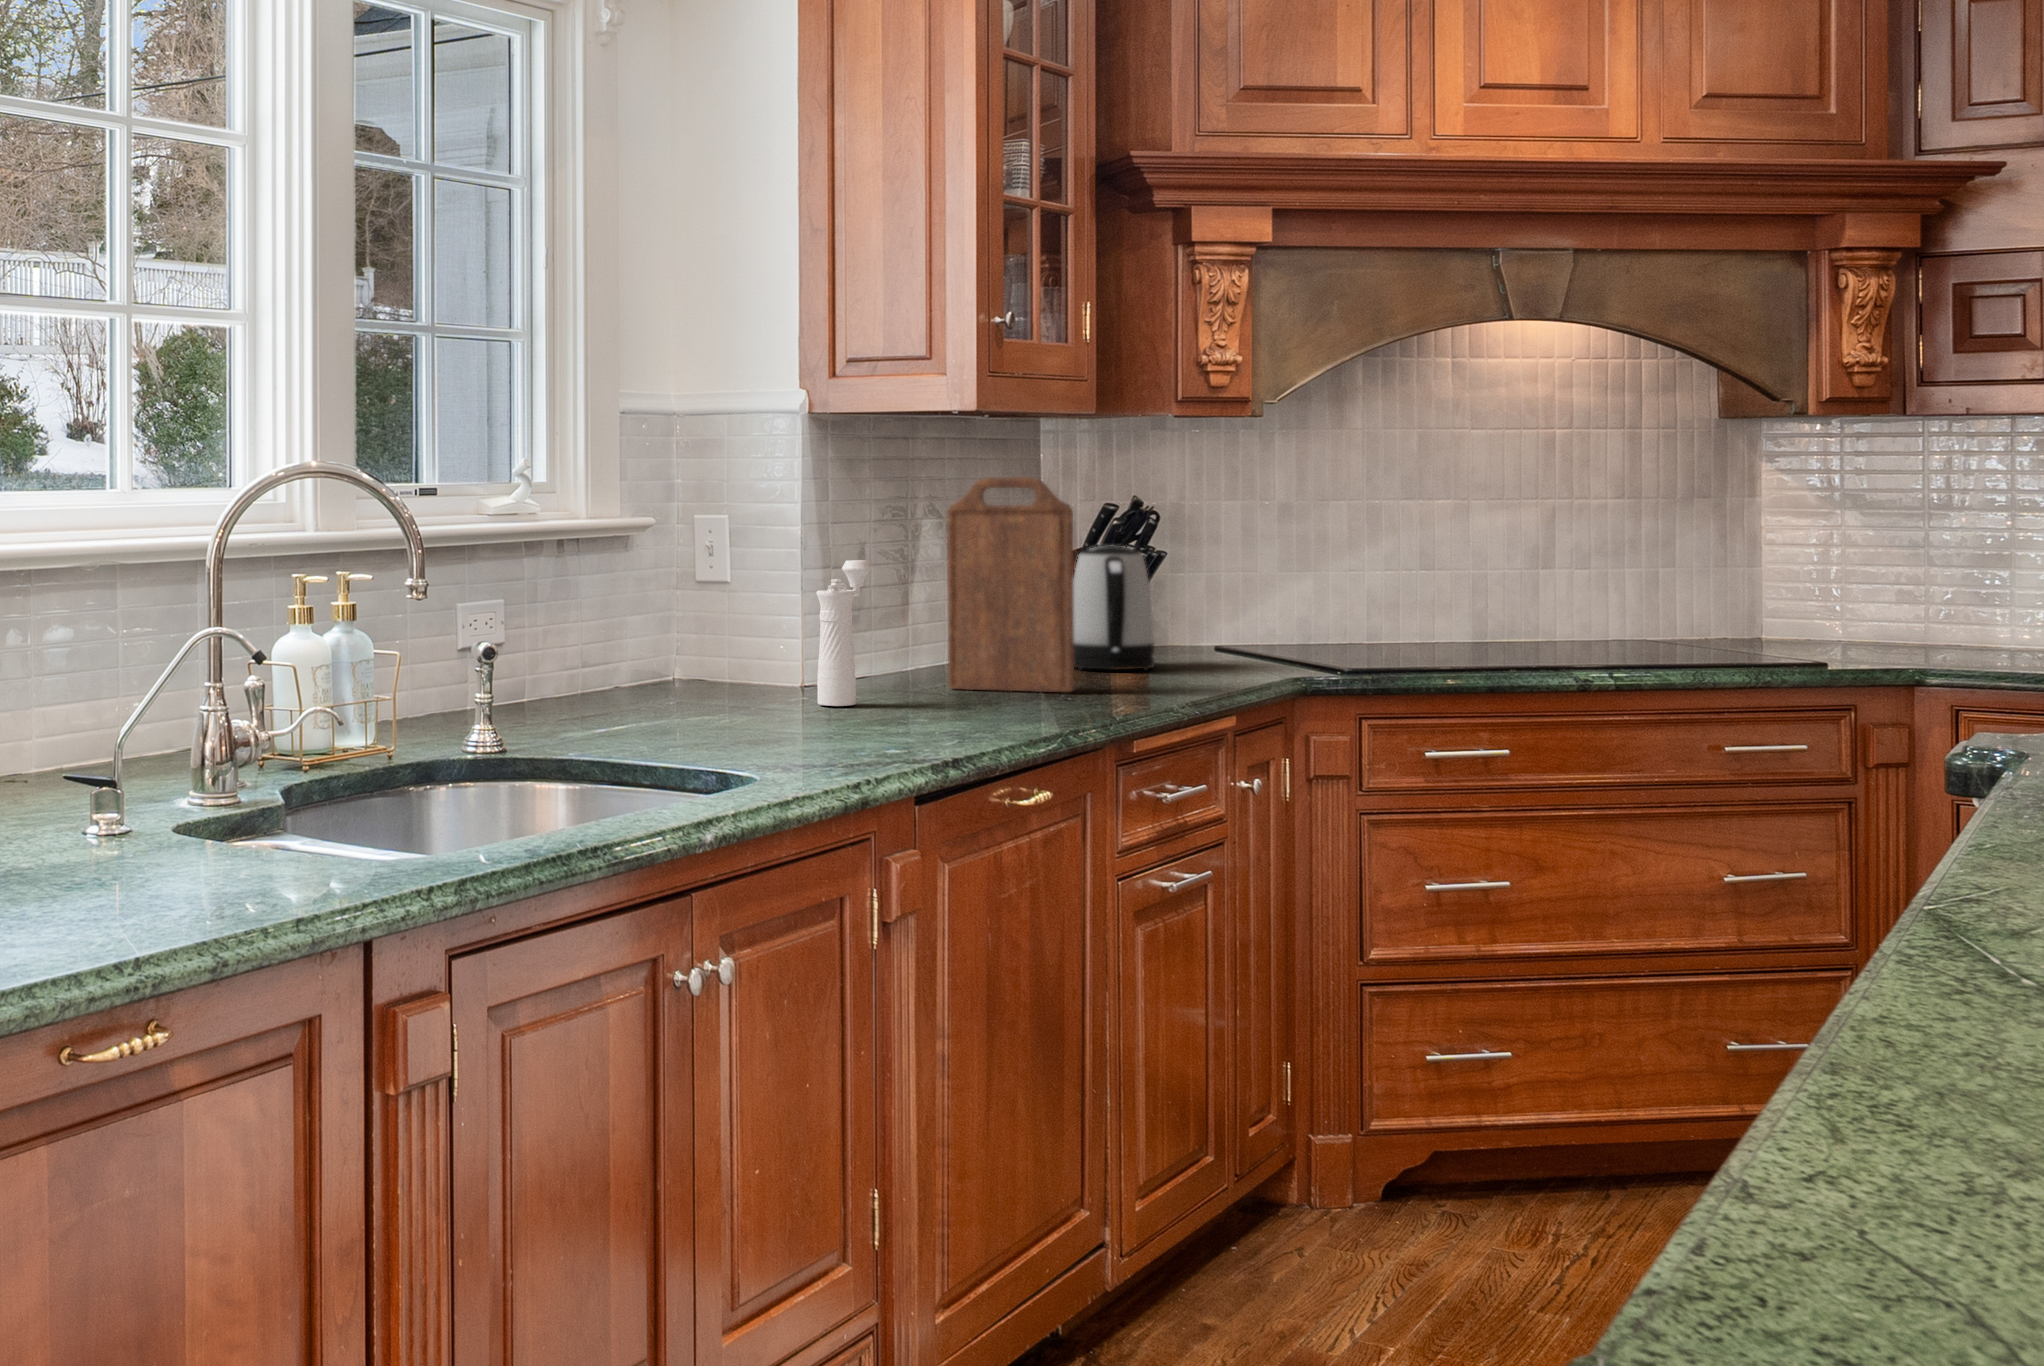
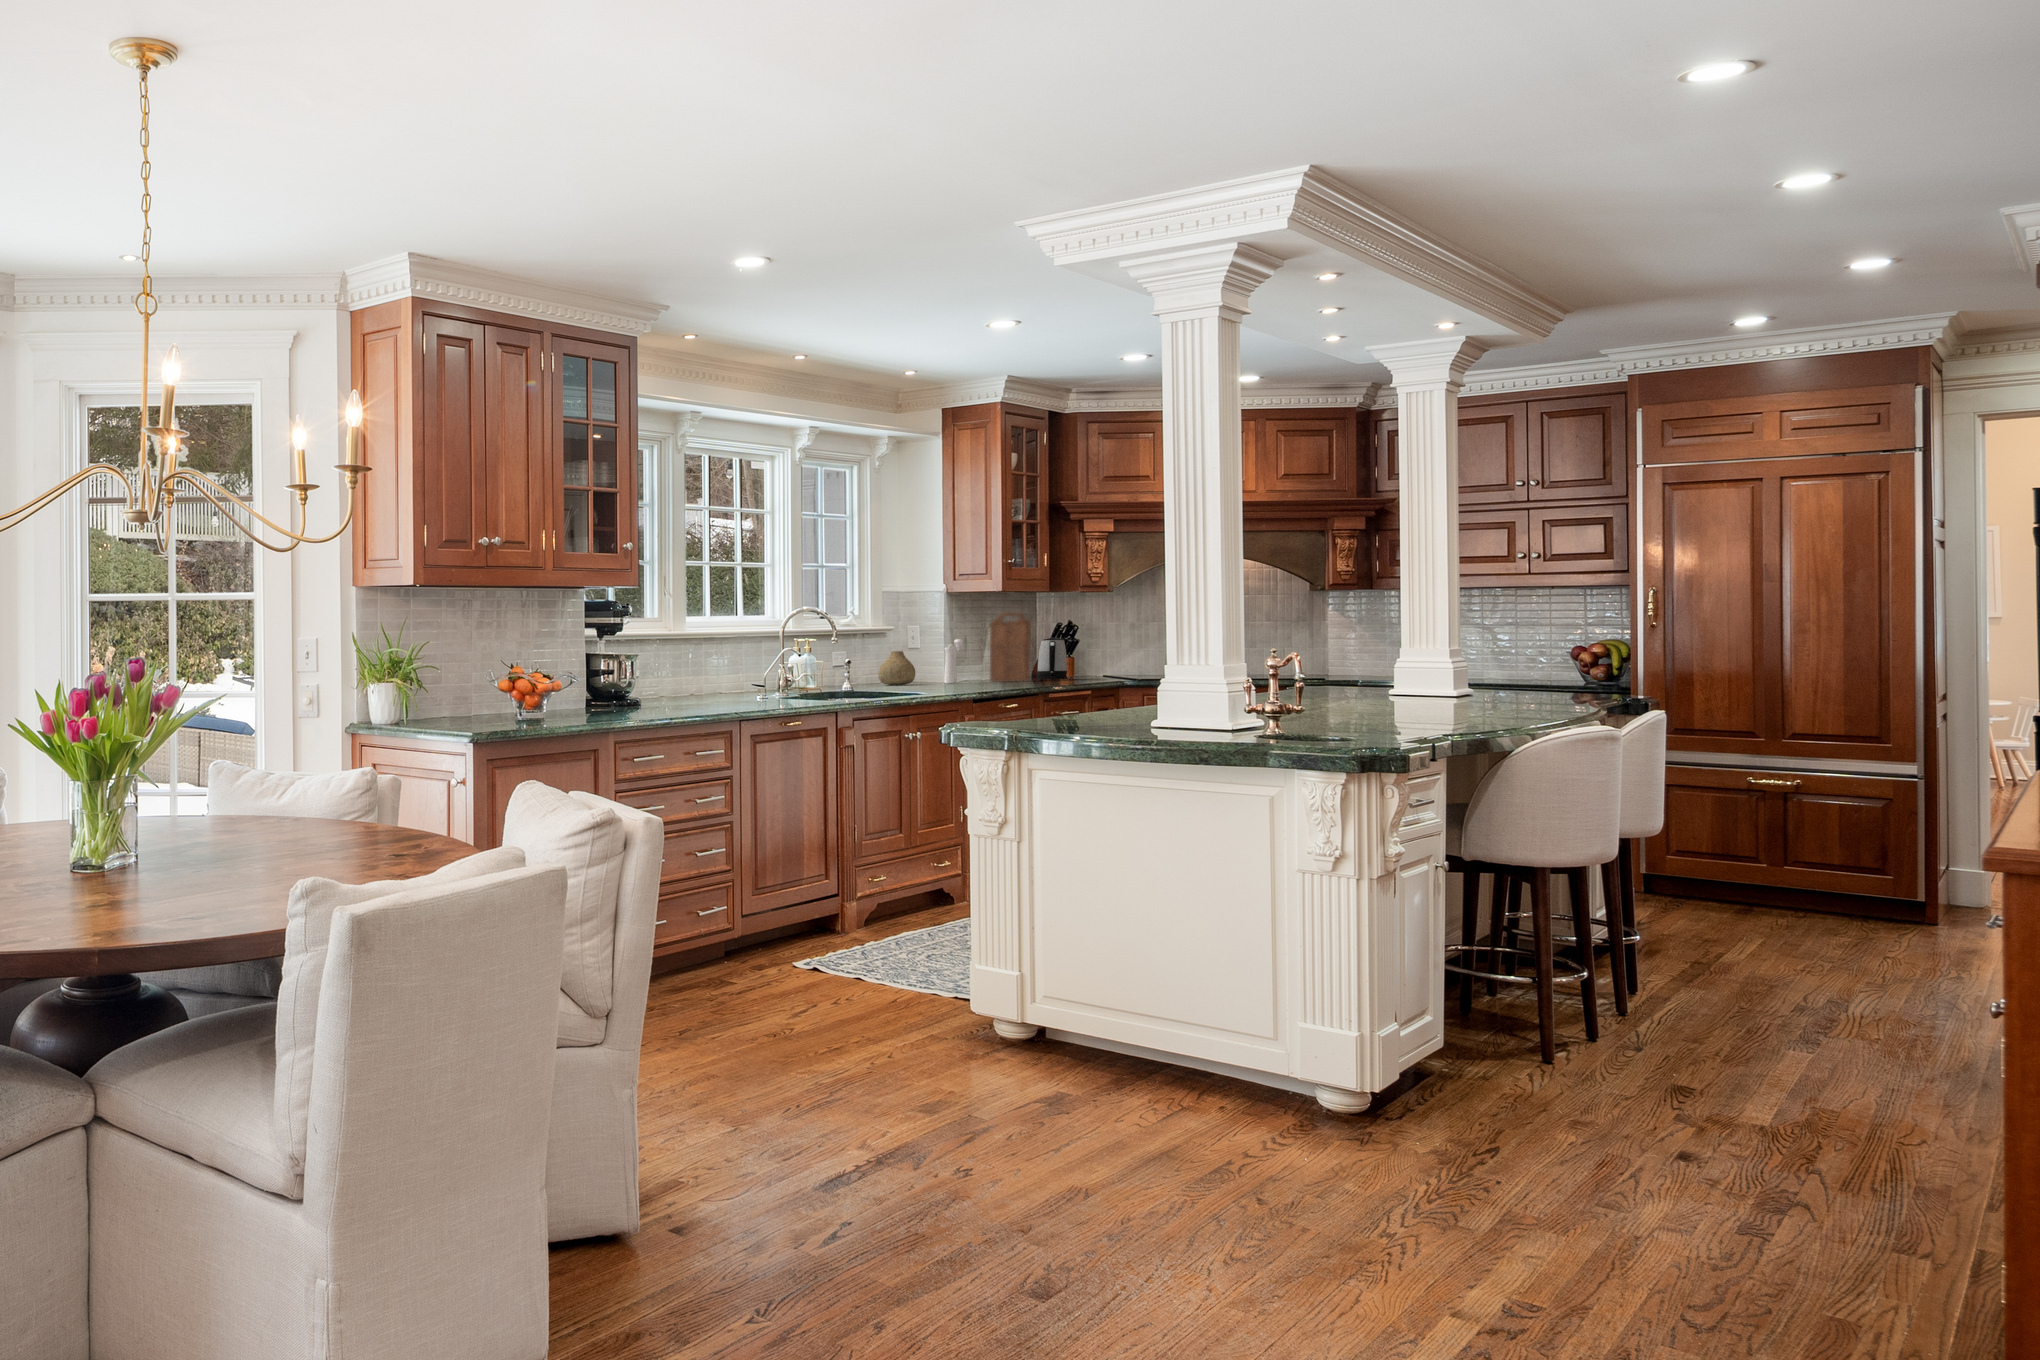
vase: none [608,606,728,719] -> present [878,651,915,685]

